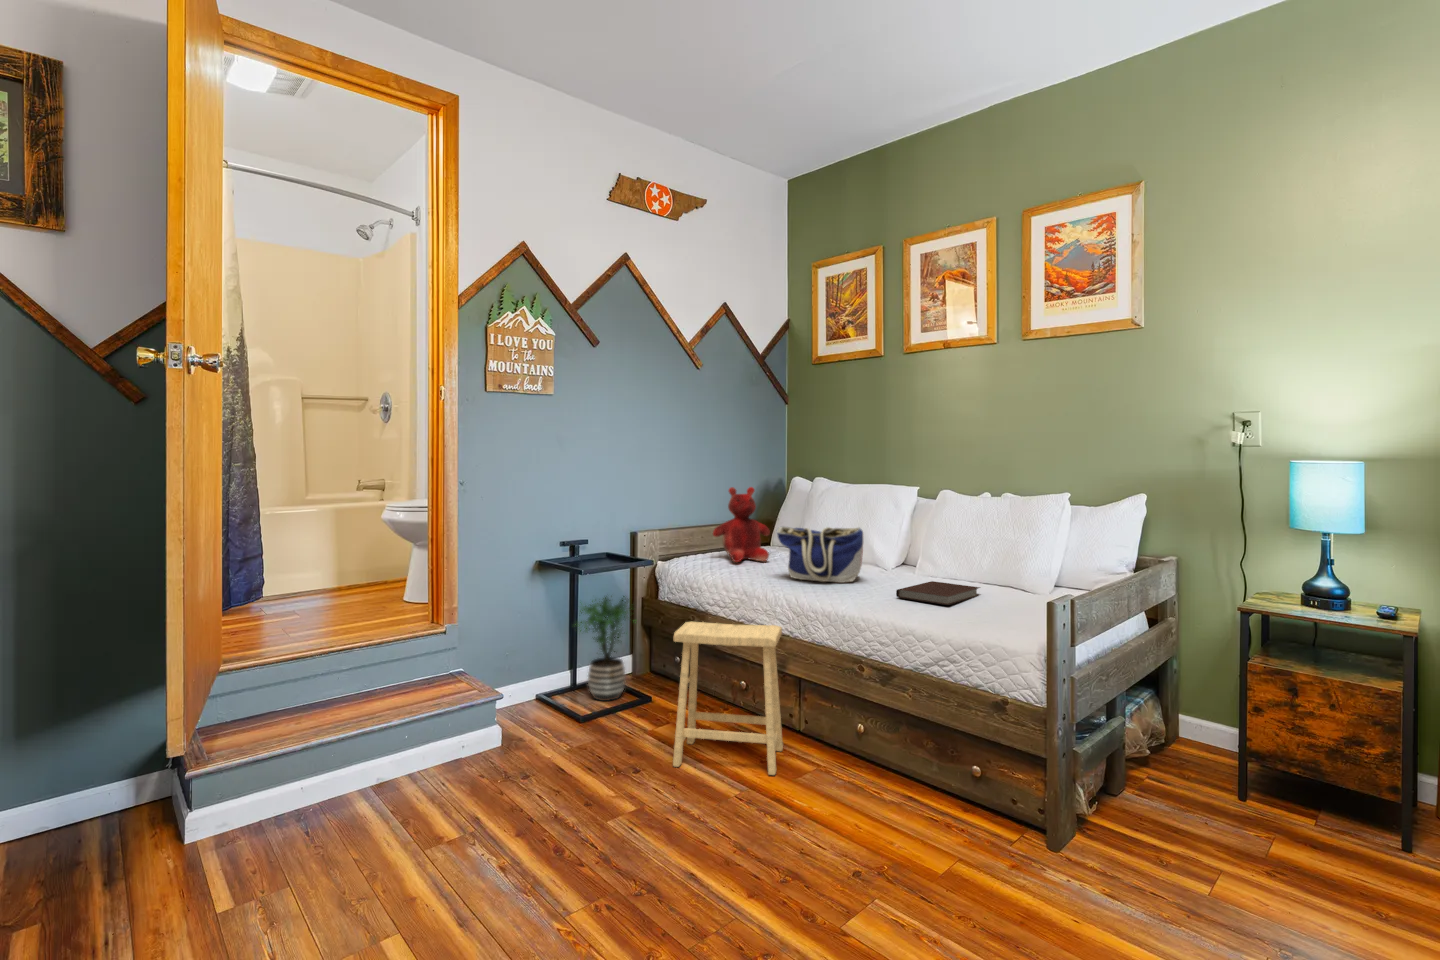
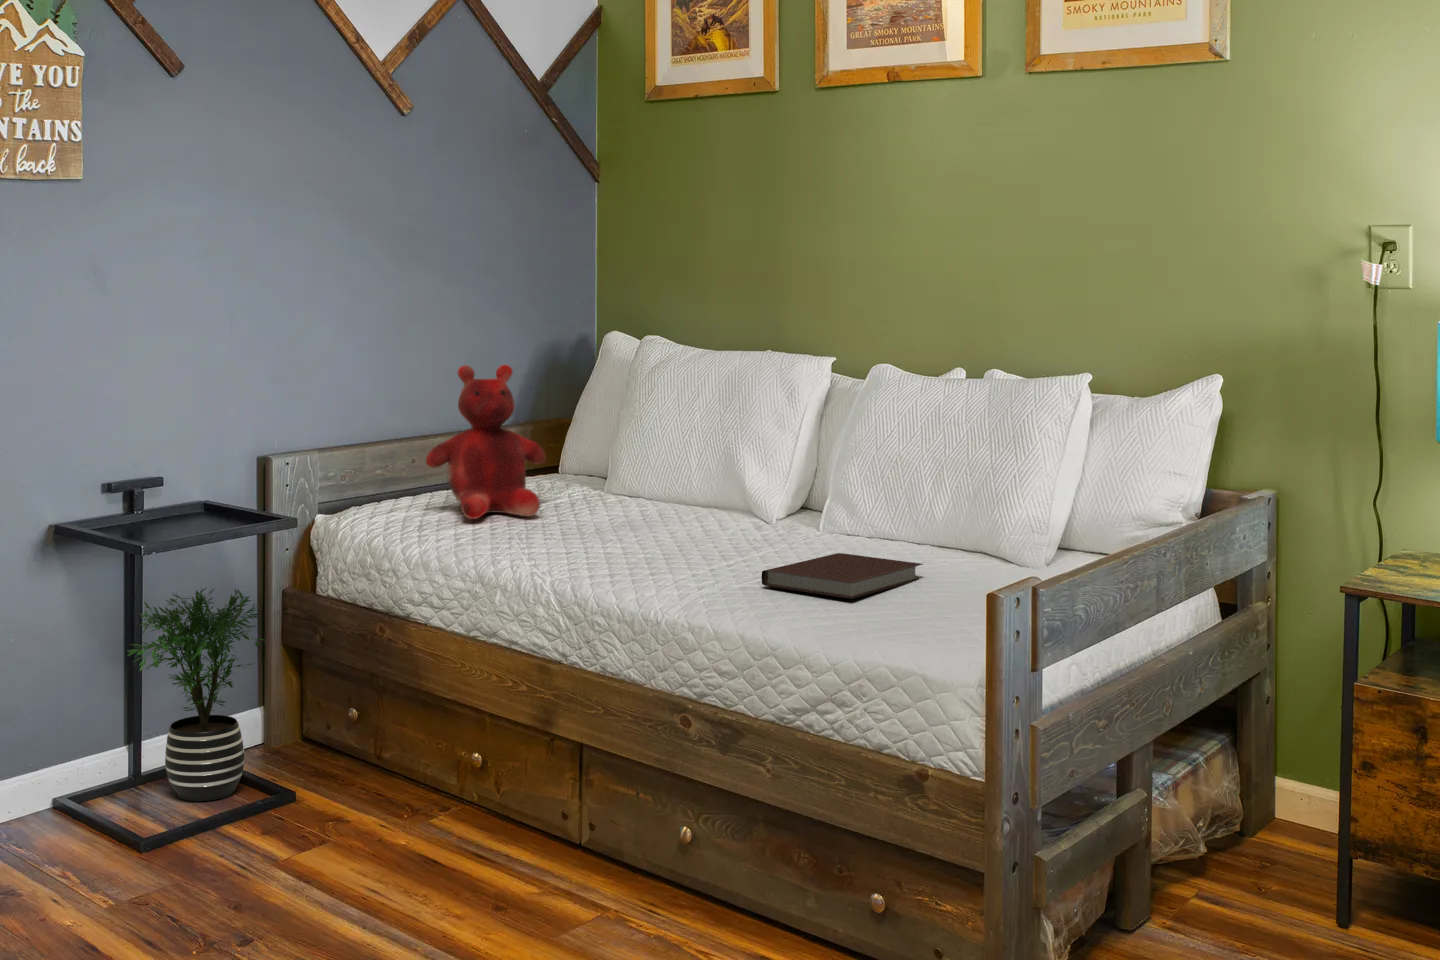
tote bag: present [777,526,863,583] -> none [541,448,710,558]
footstool: present [673,622,783,775] -> none [319,640,544,924]

